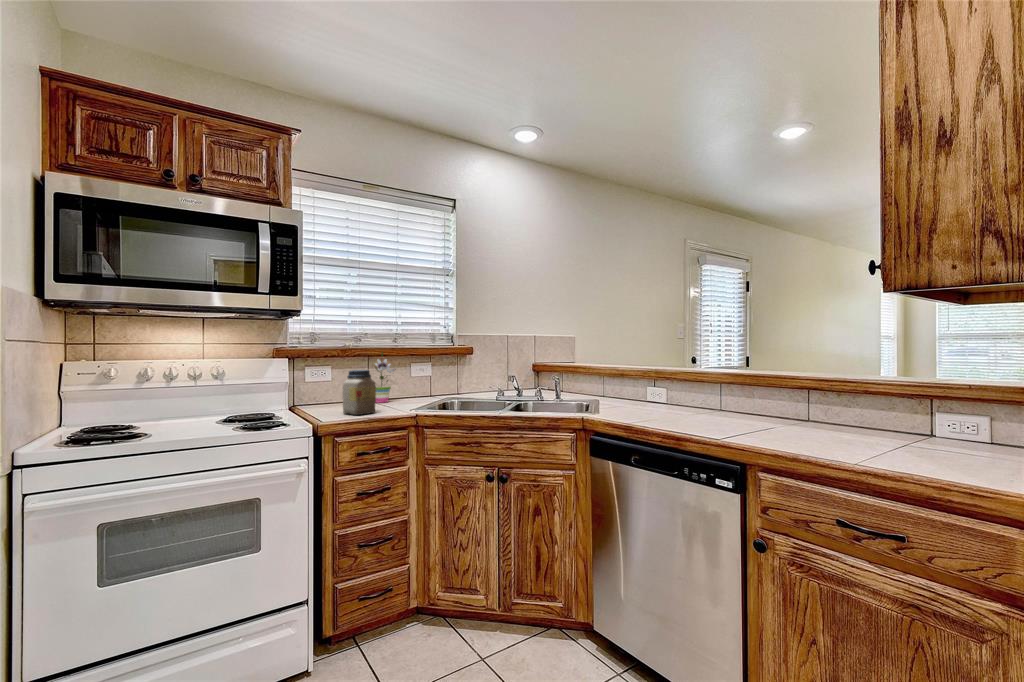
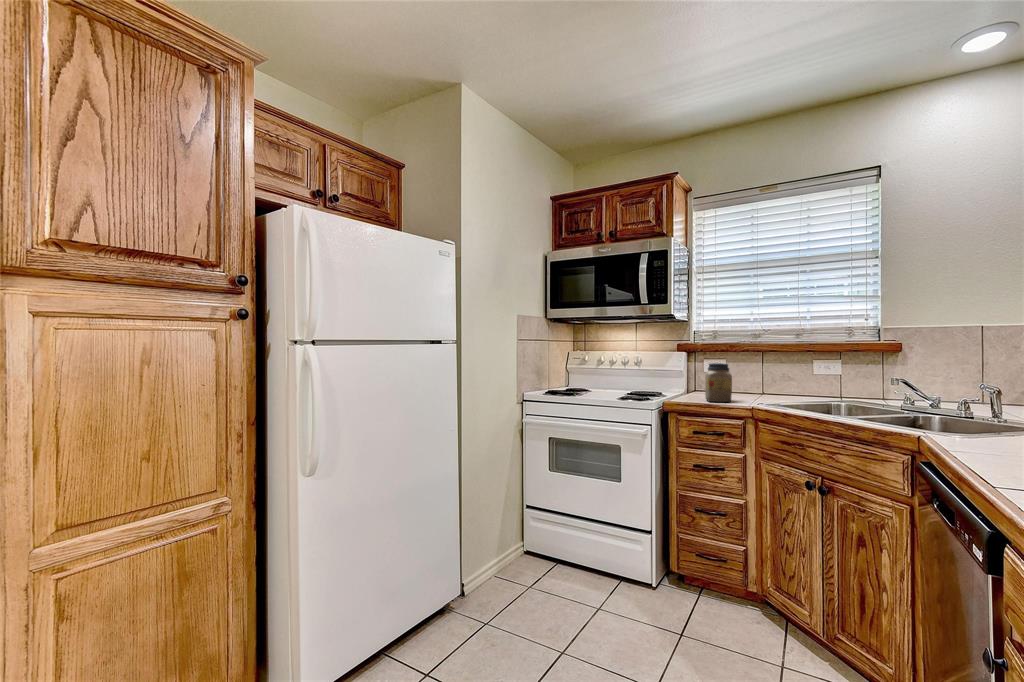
potted plant: present [376,352,396,403] -> none [765,344,798,398]

